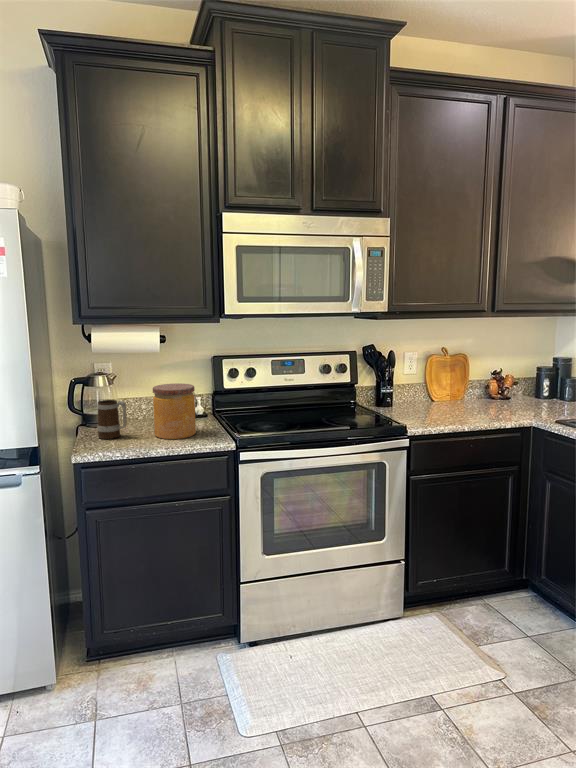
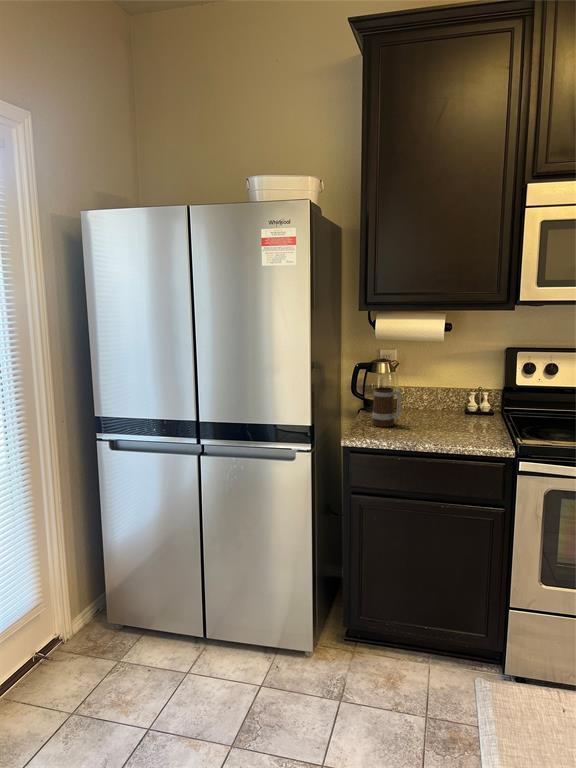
jar: present [153,383,196,439] -> none [429,376,476,436]

